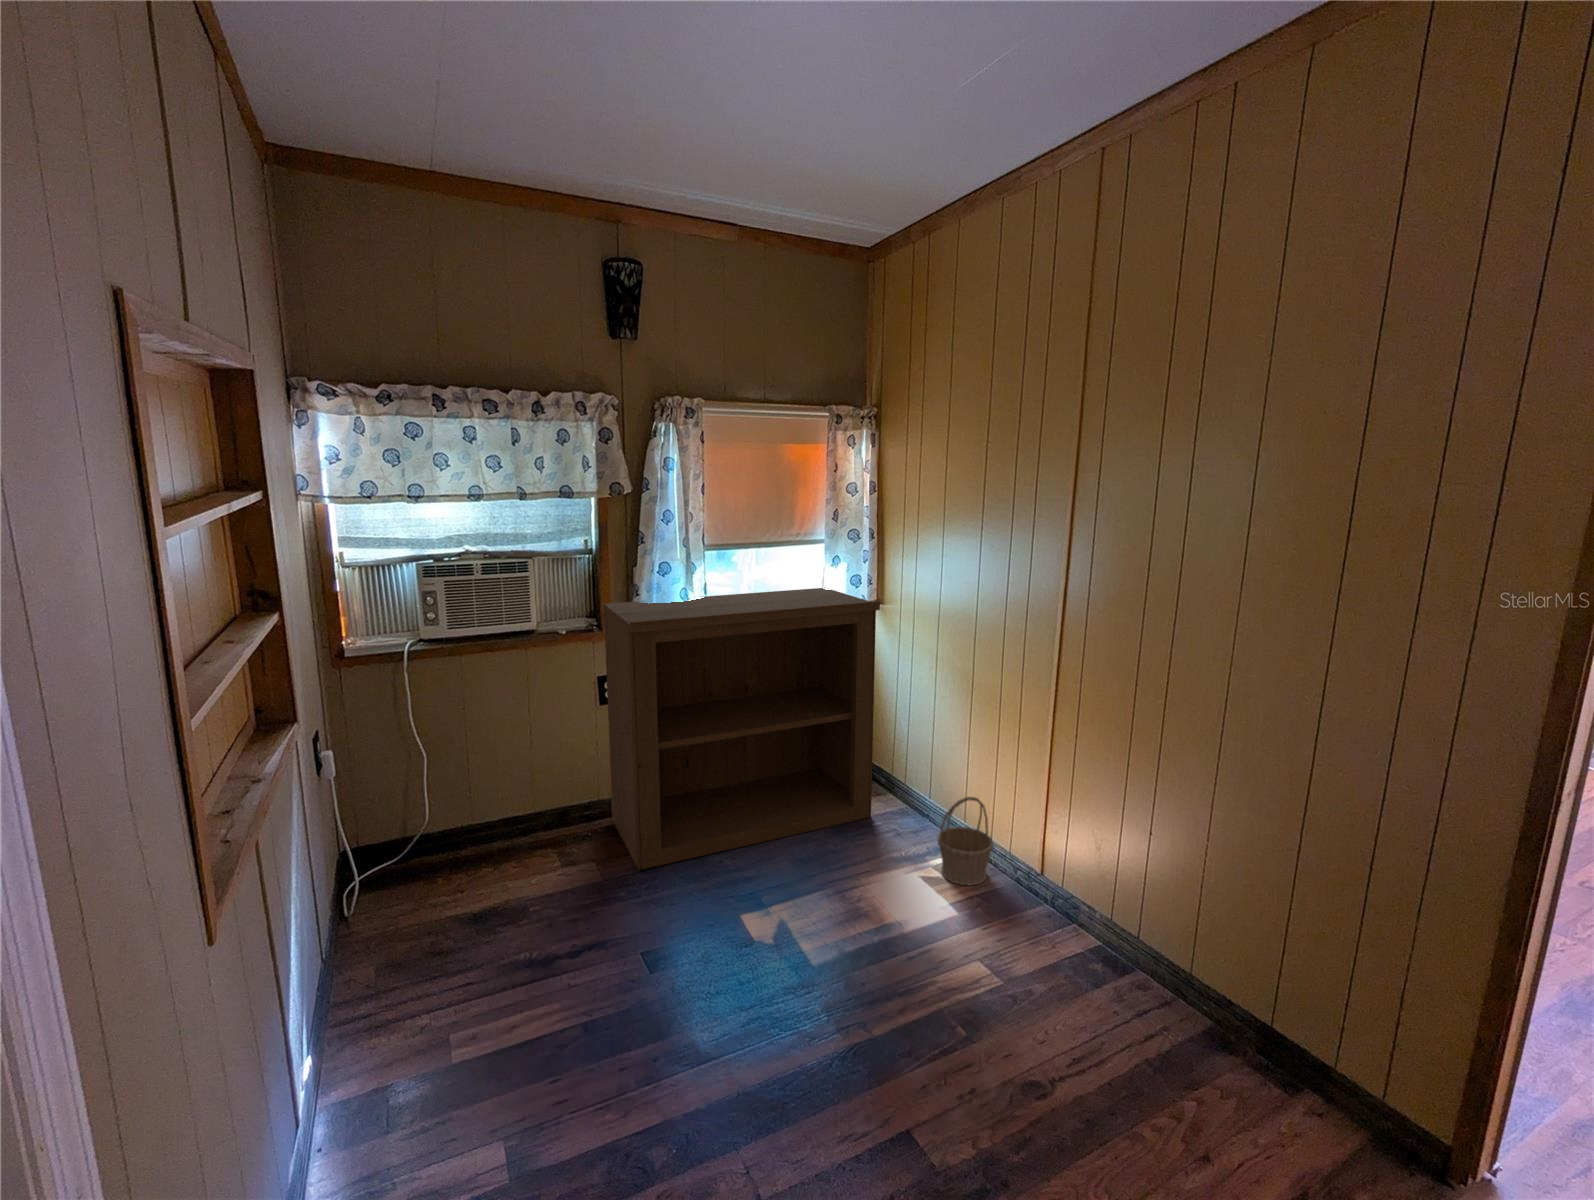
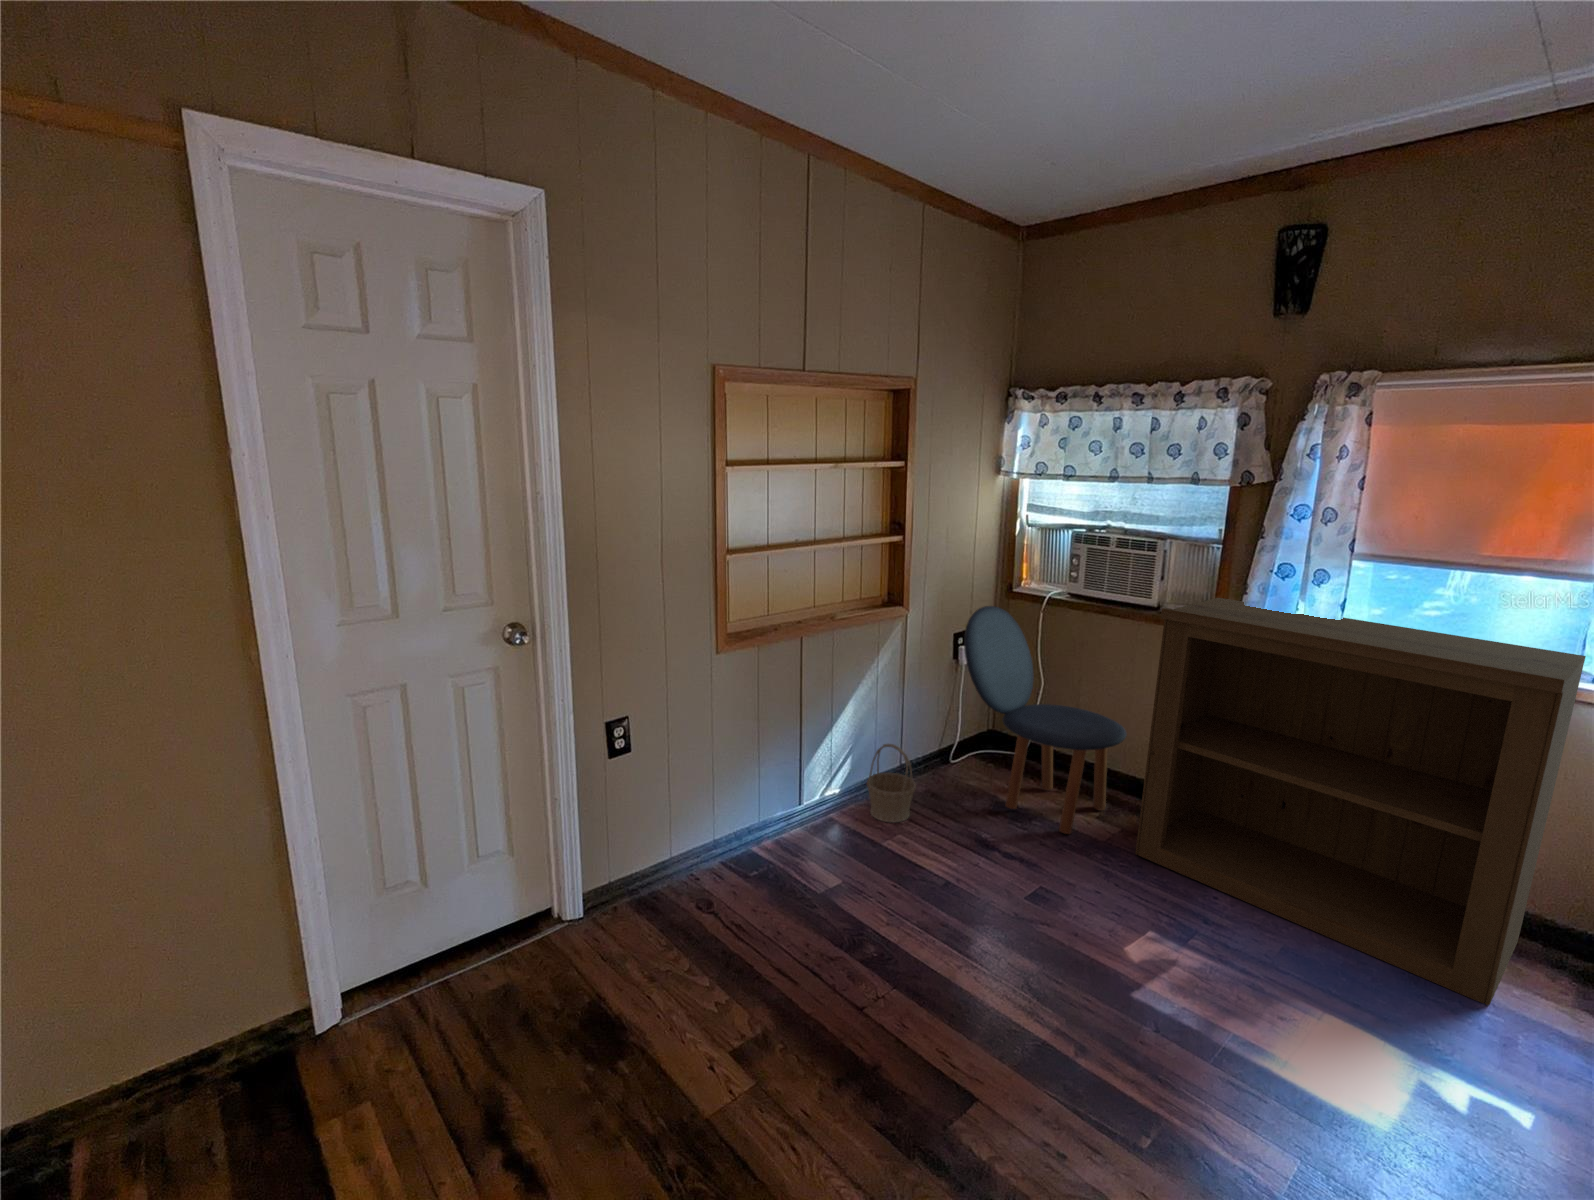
chair: none [371,681,588,914] -> present [964,606,1127,834]
basket: present [937,797,994,885] -> present [867,744,916,822]

